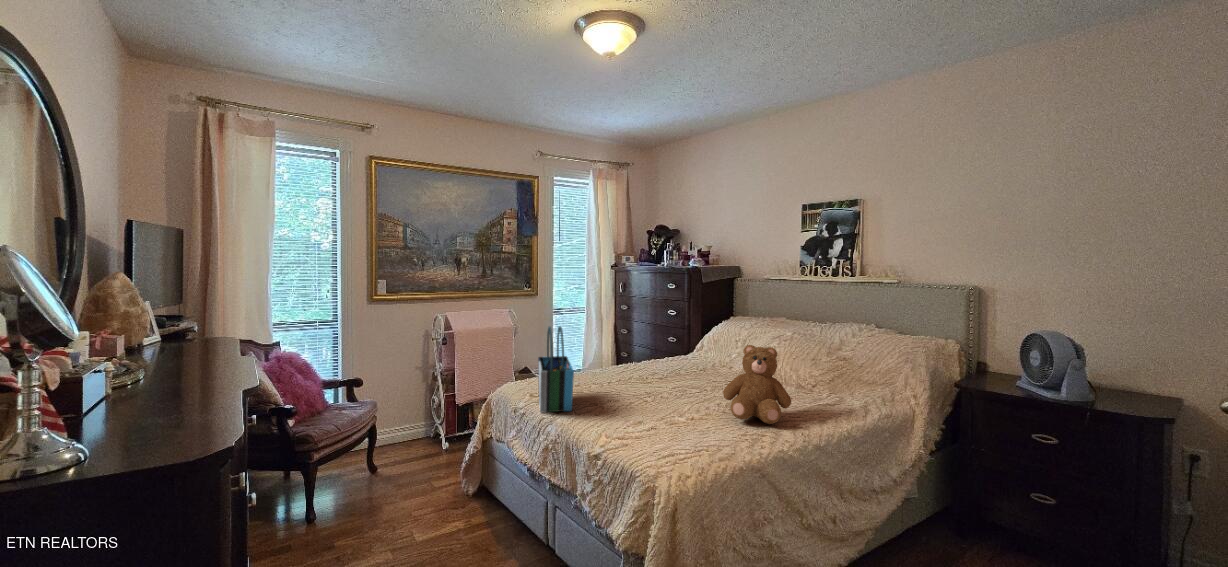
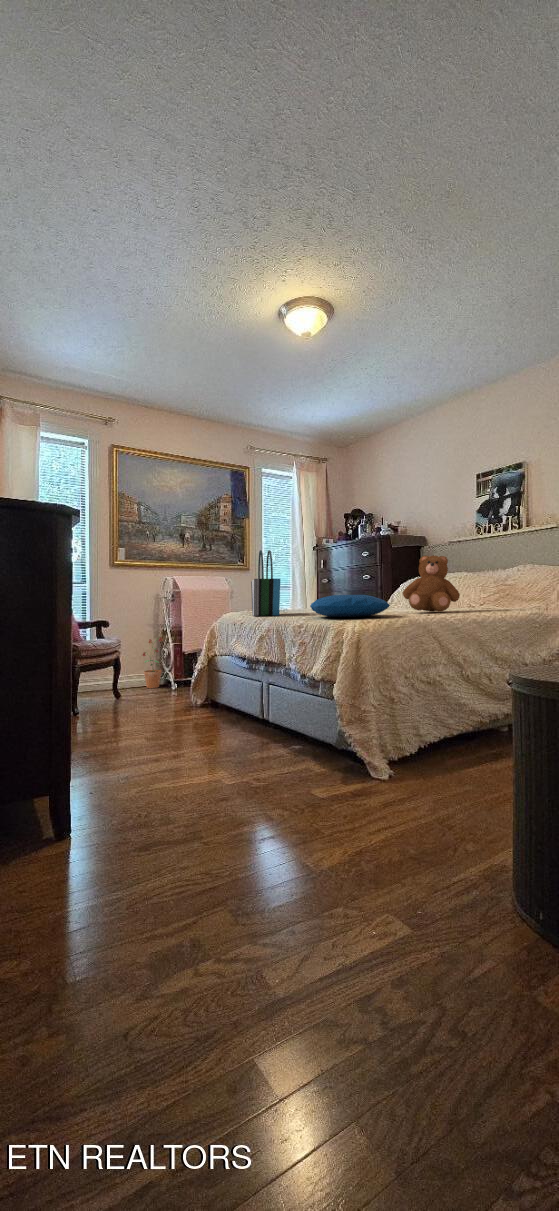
potted plant: none [406,386,435,450] -> present [143,637,163,688]
pillow: none [610,407,710,451] -> present [310,595,390,617]

